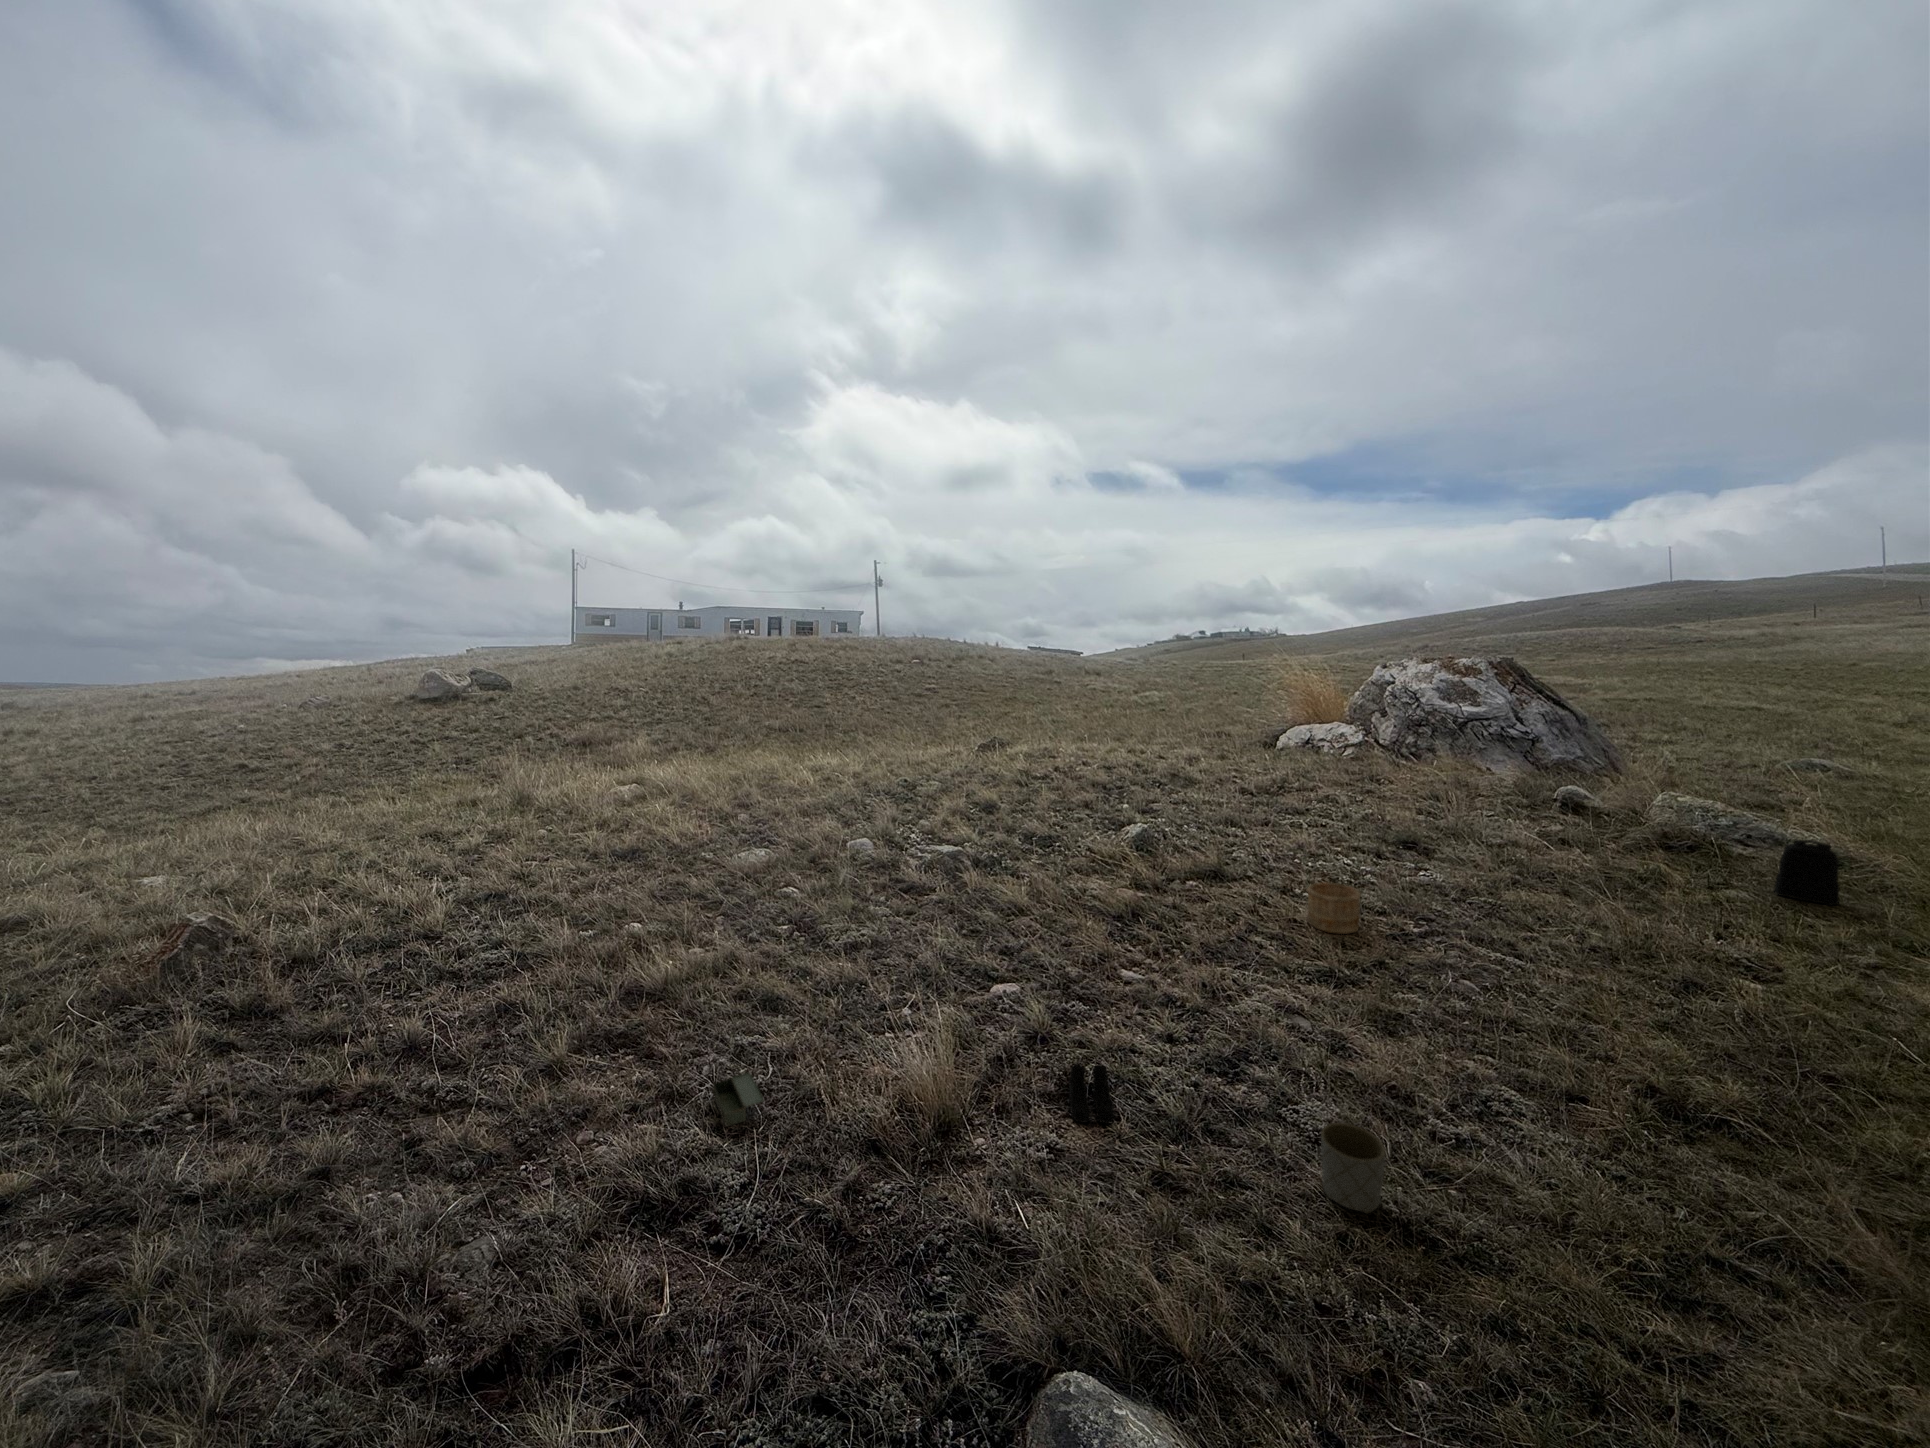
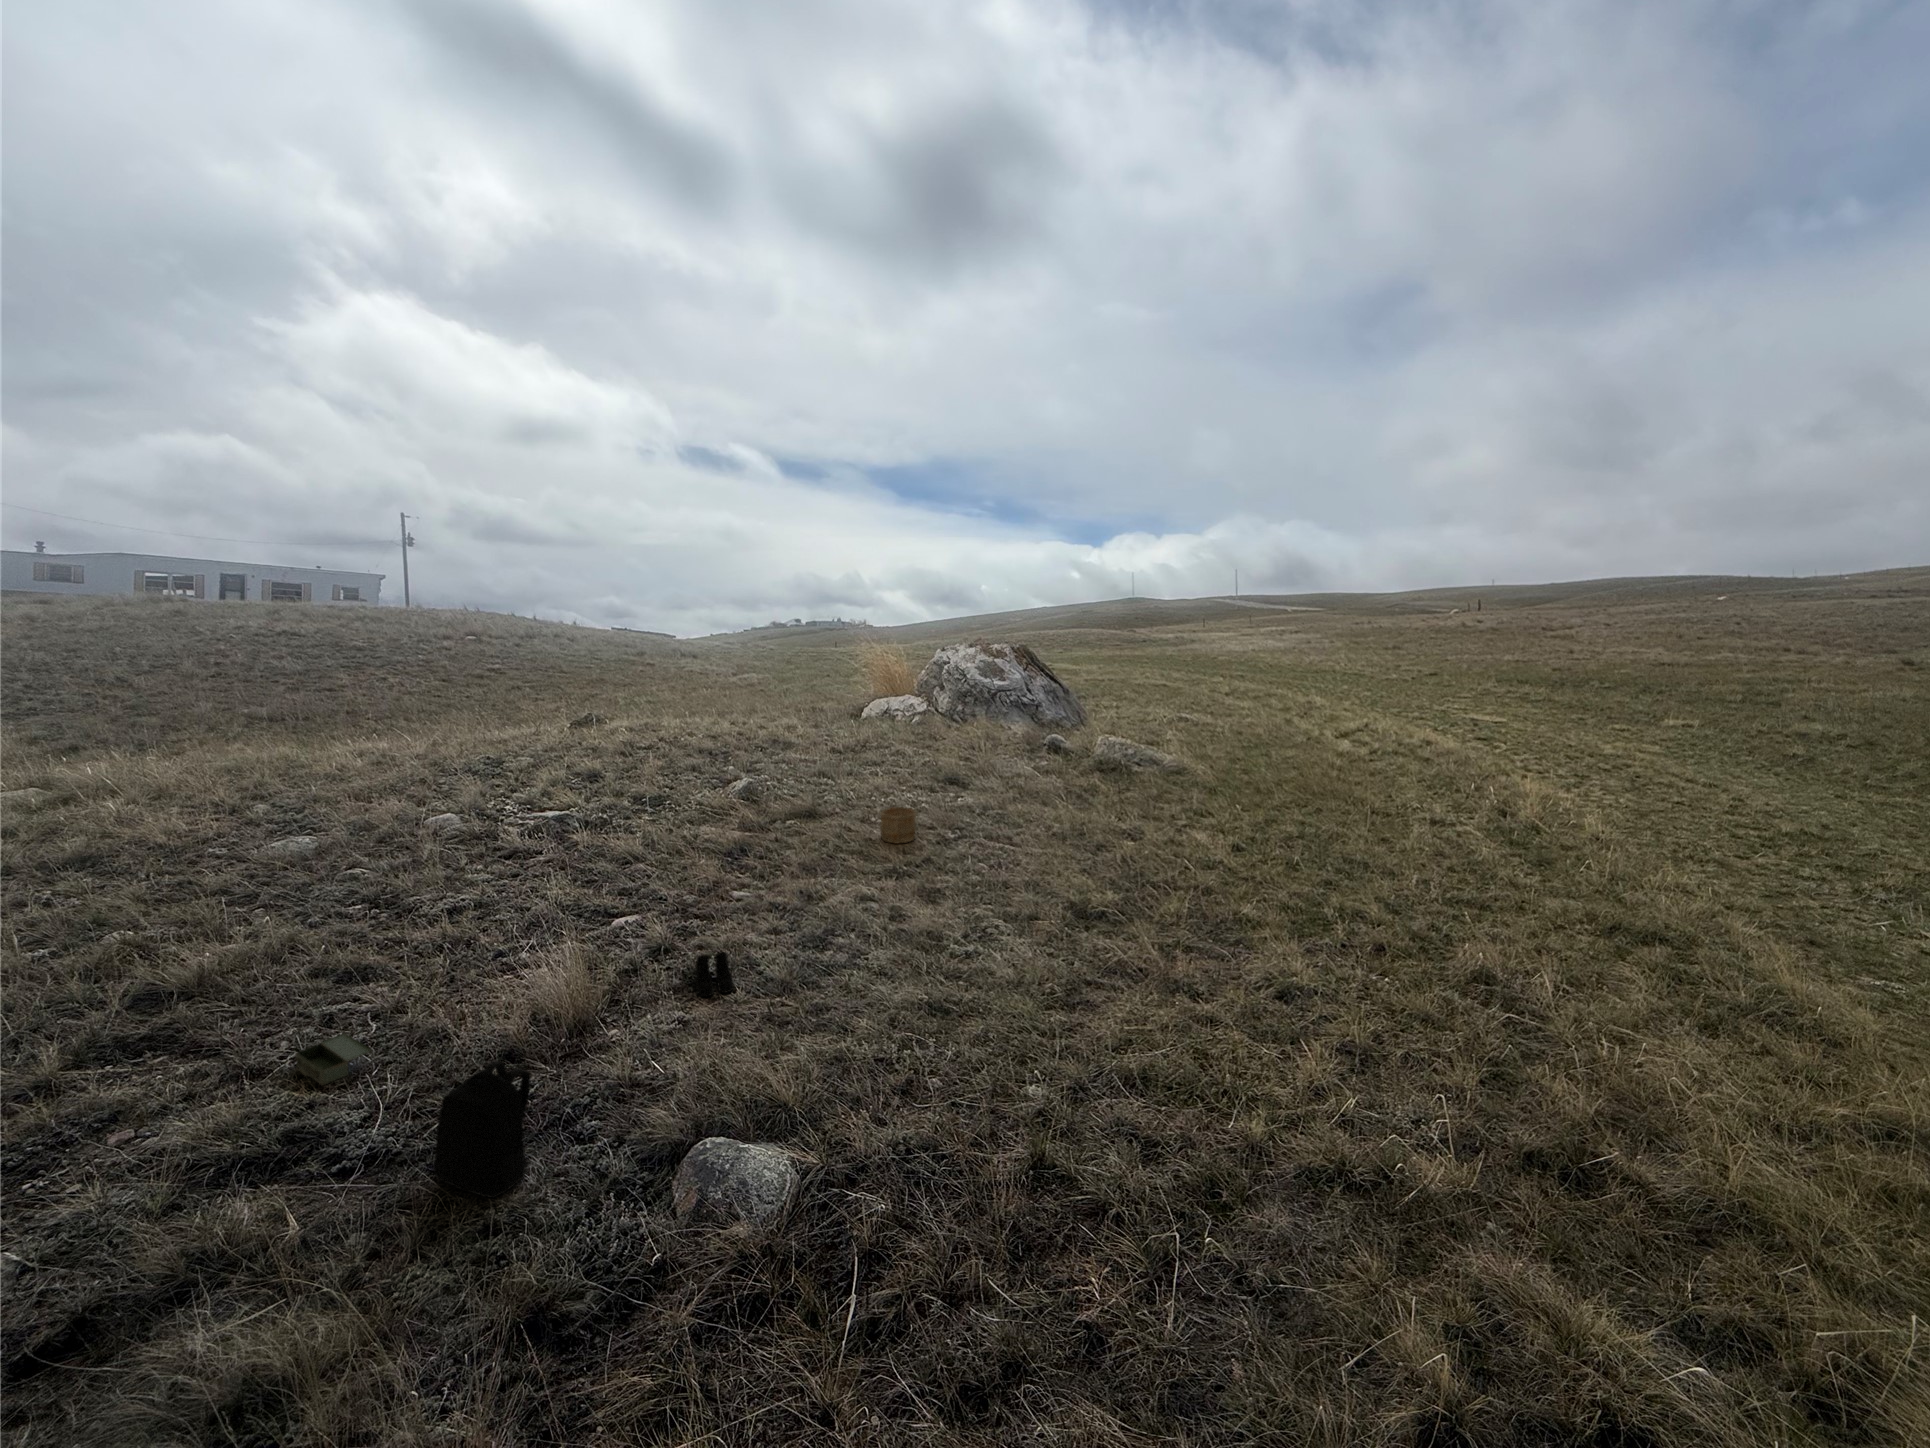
backpack: present [1774,840,1840,905] -> present [434,1061,539,1198]
planter: present [1321,1123,1386,1213] -> none [881,947,920,999]

